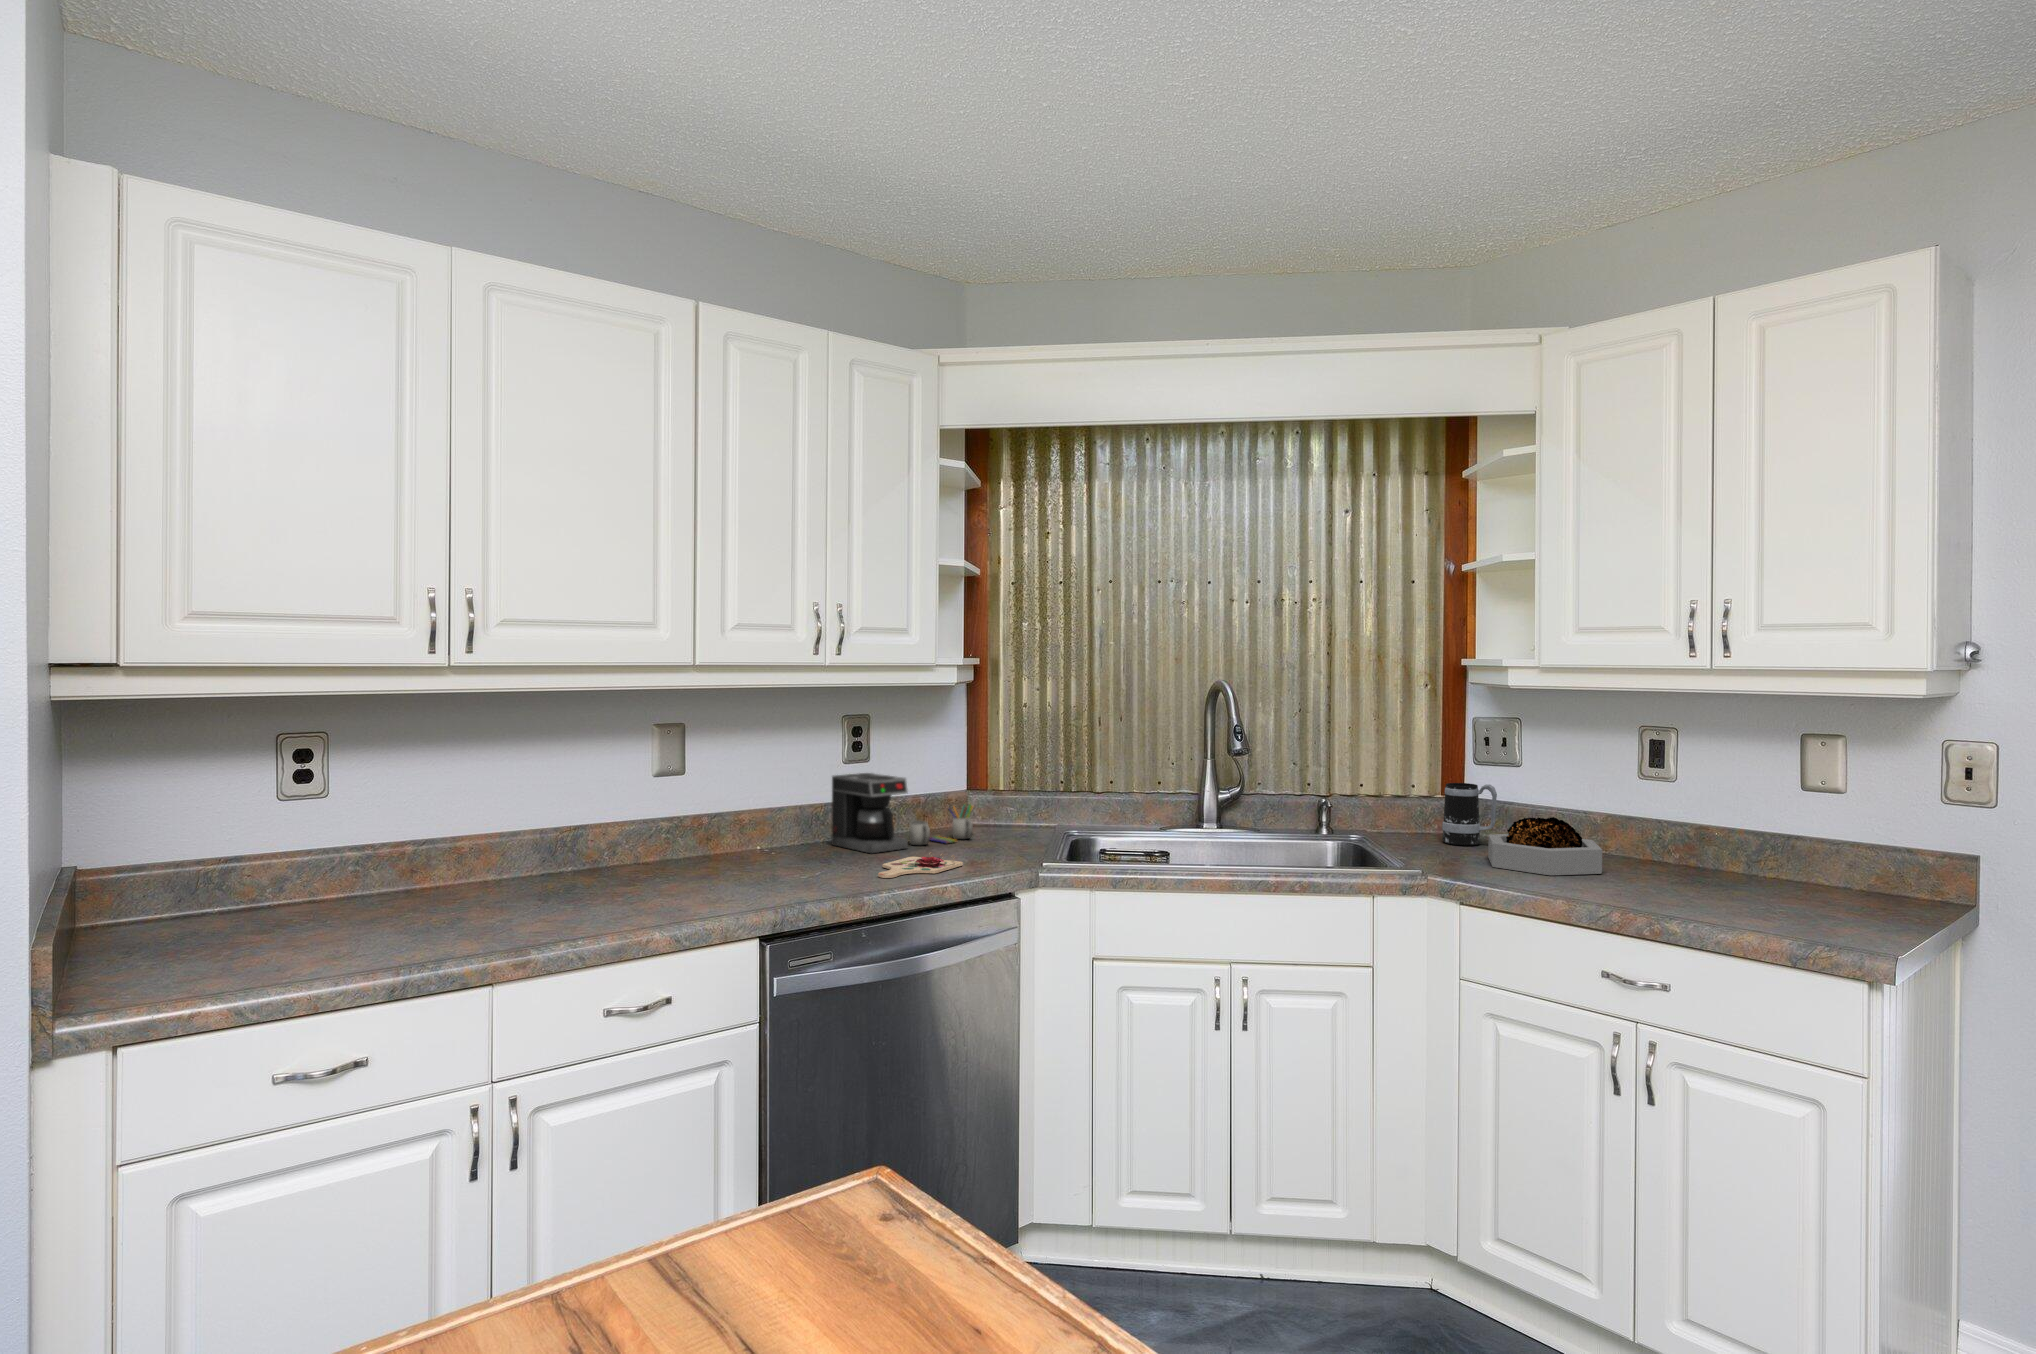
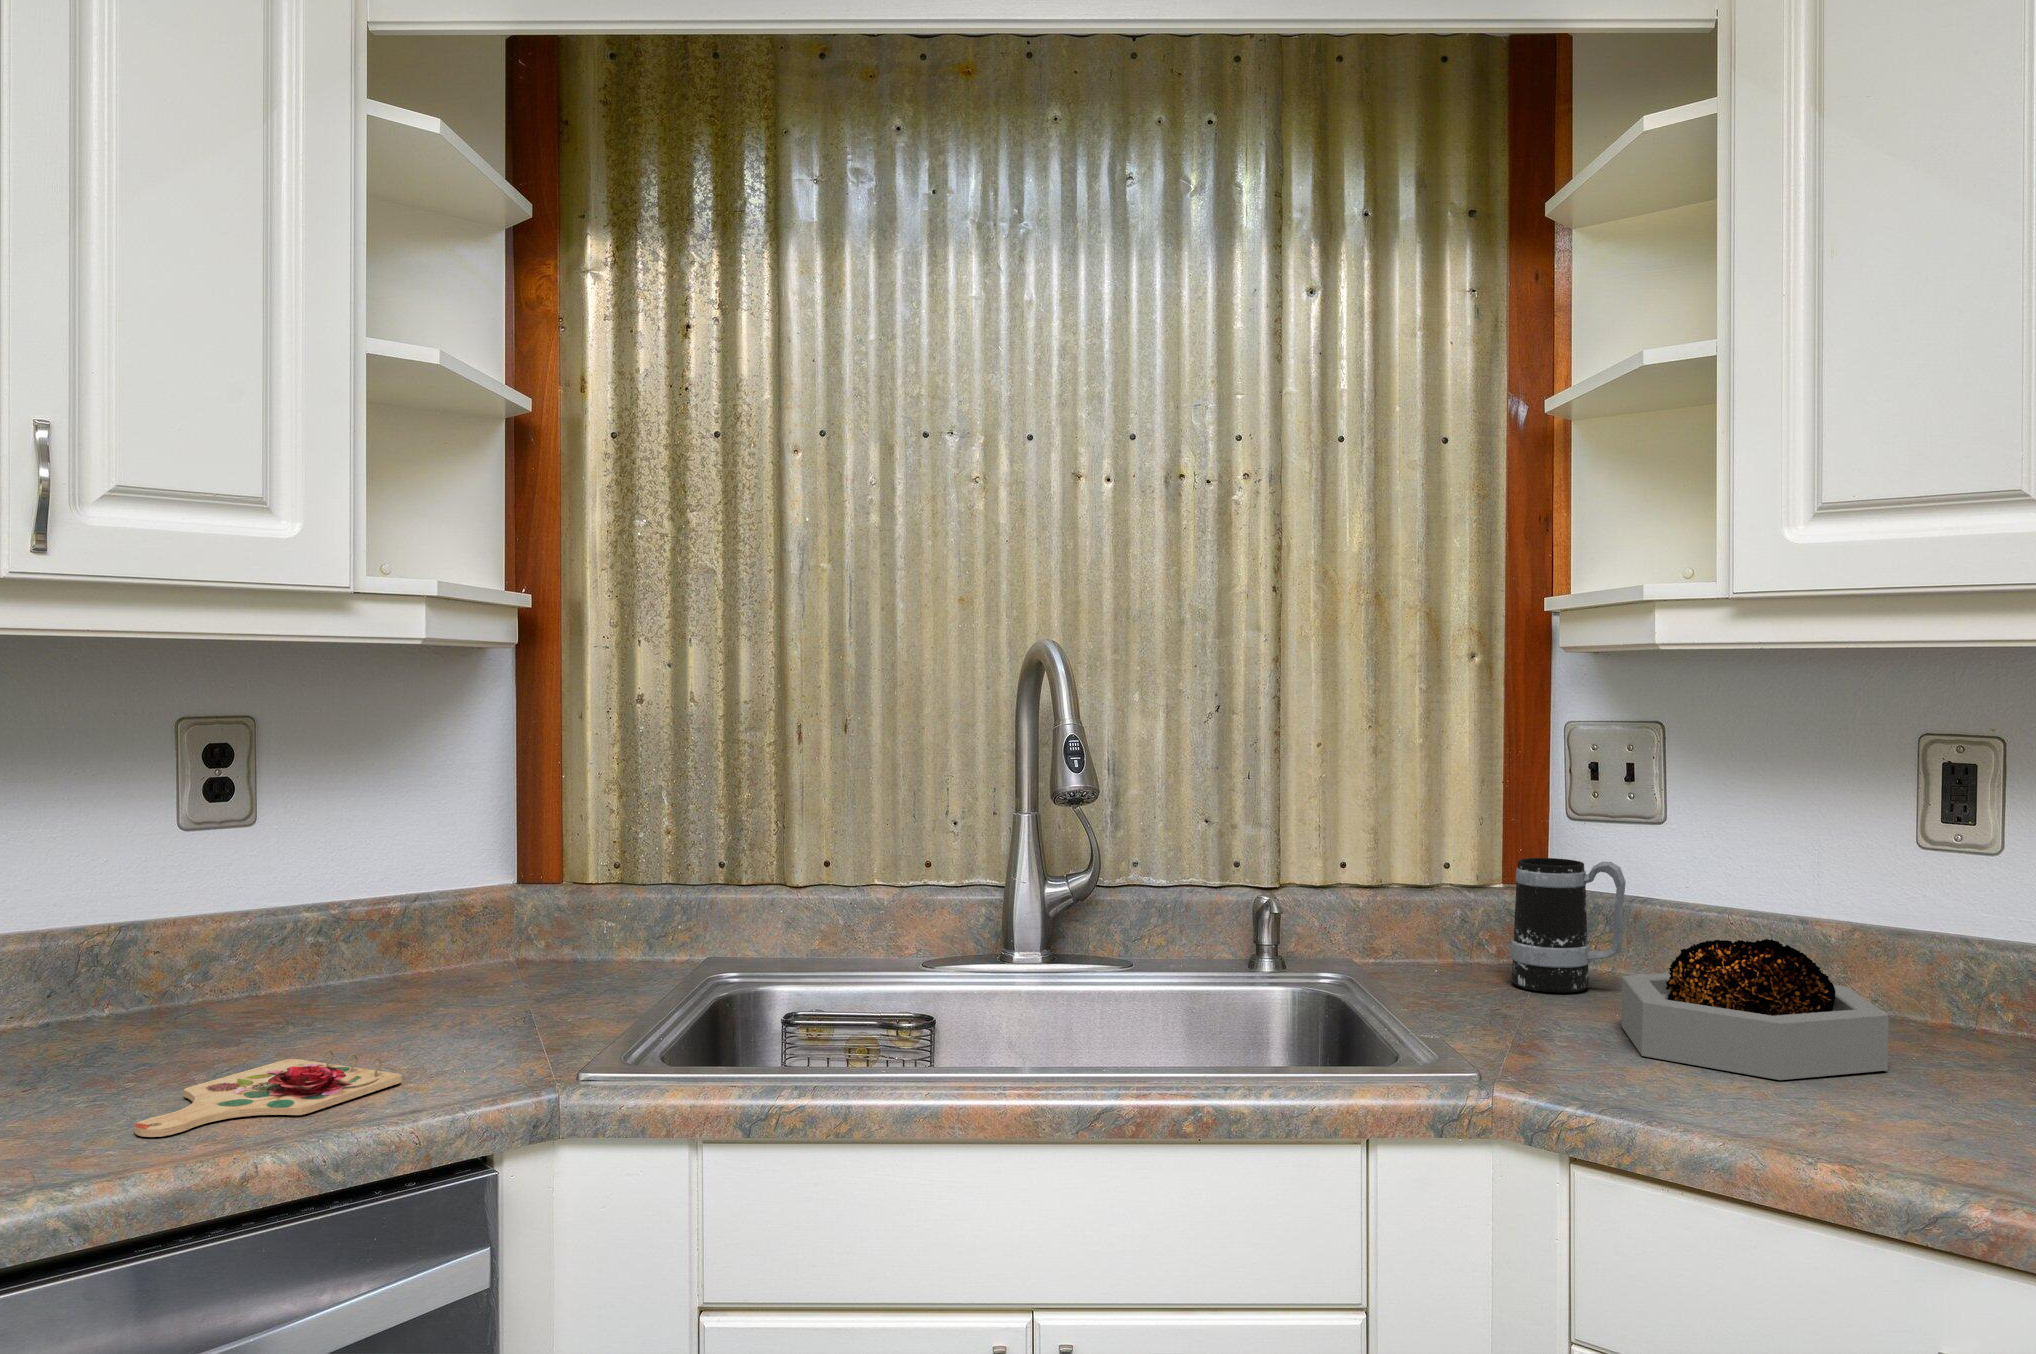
coffee maker: present [832,773,973,853] -> none [139,851,505,1049]

